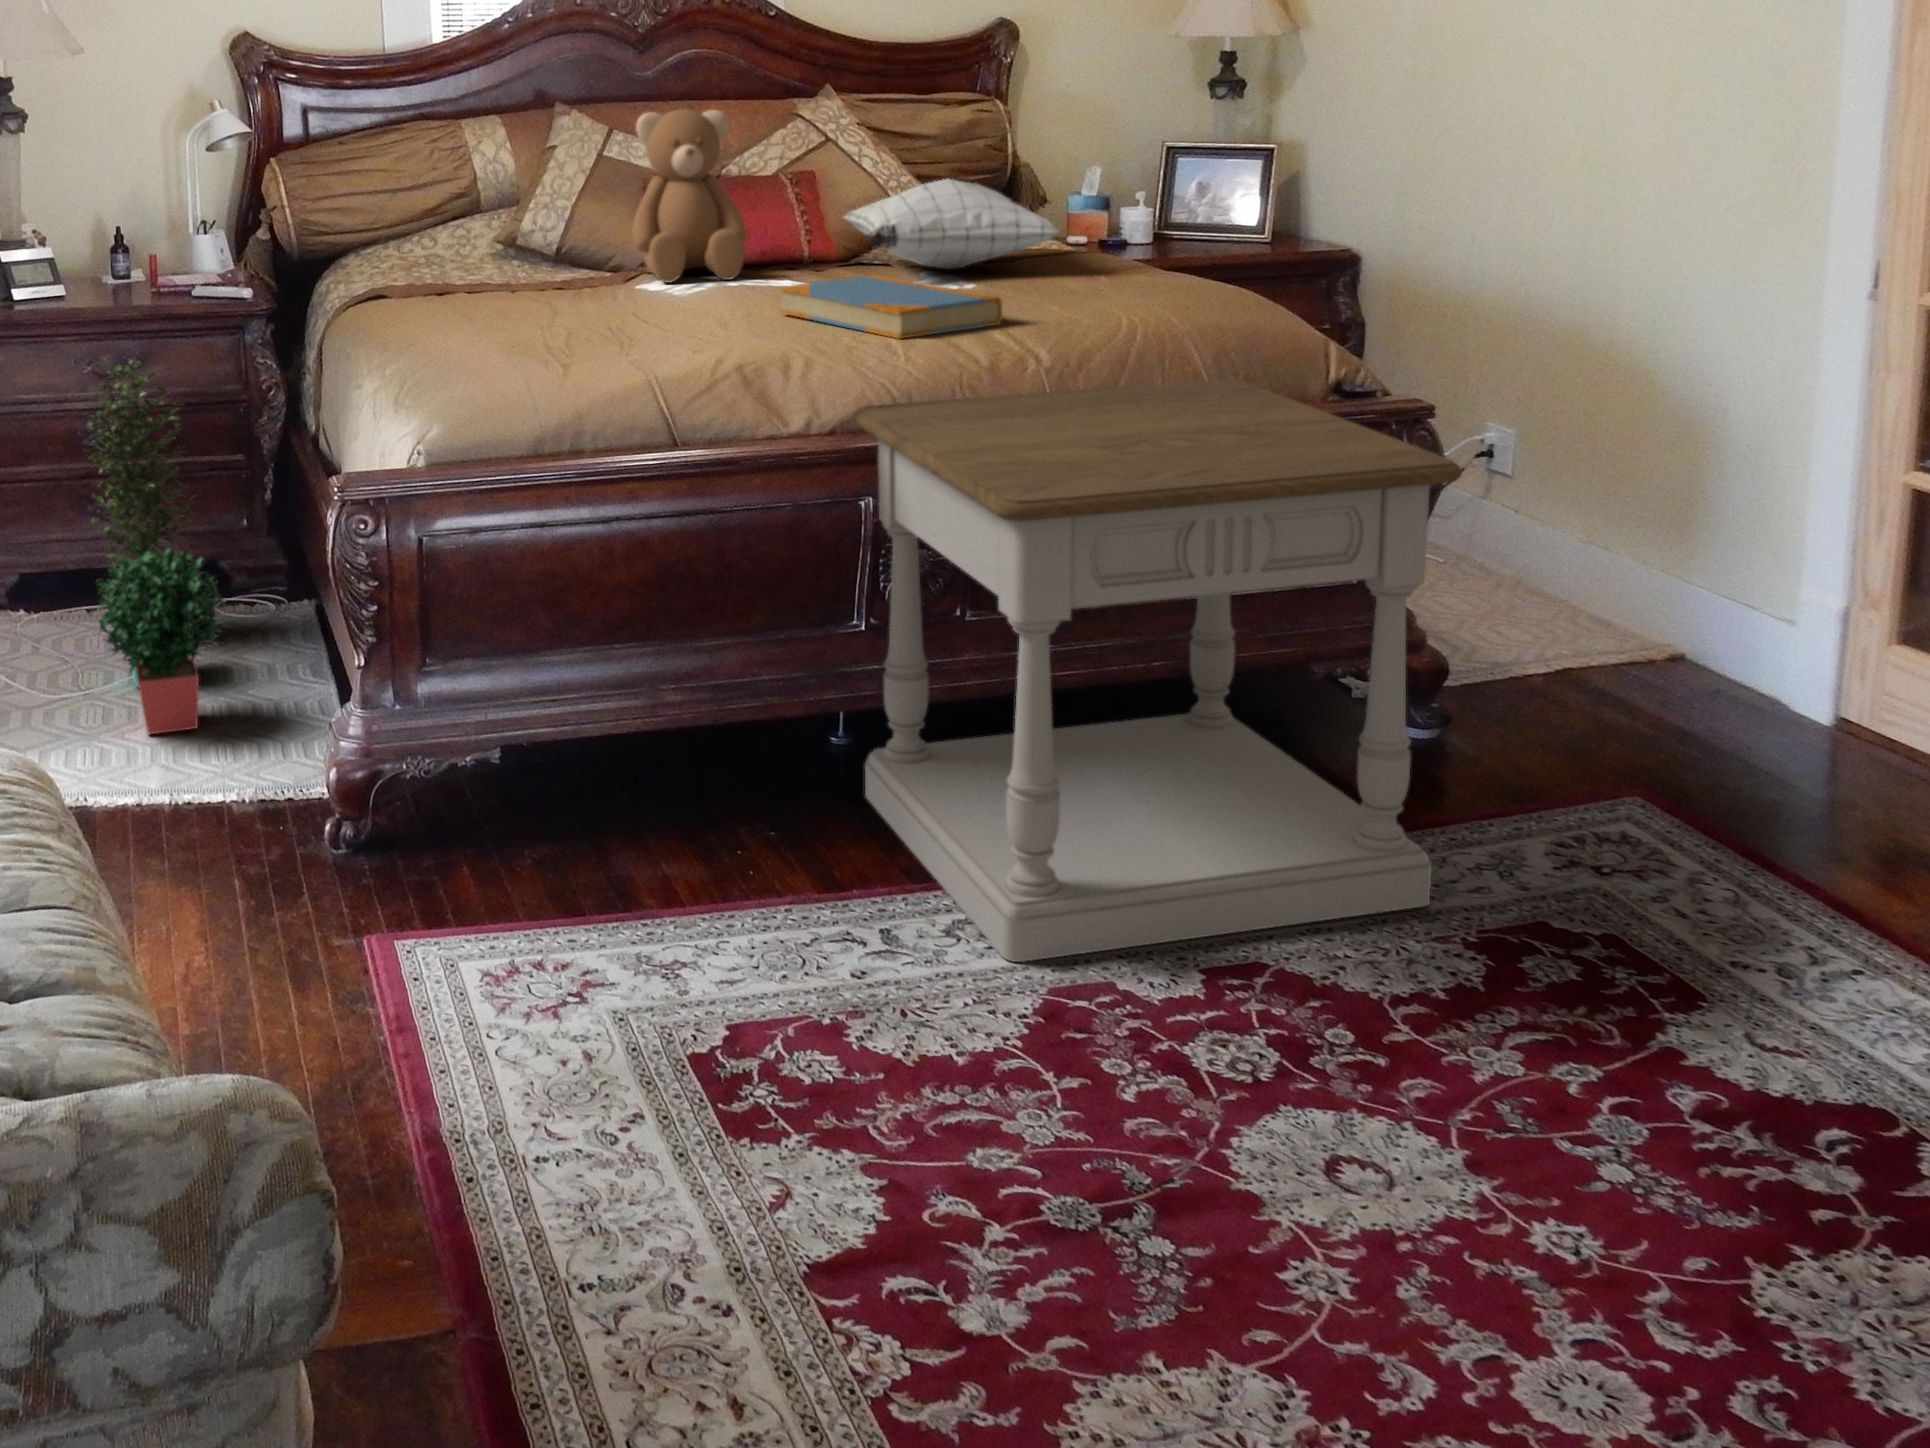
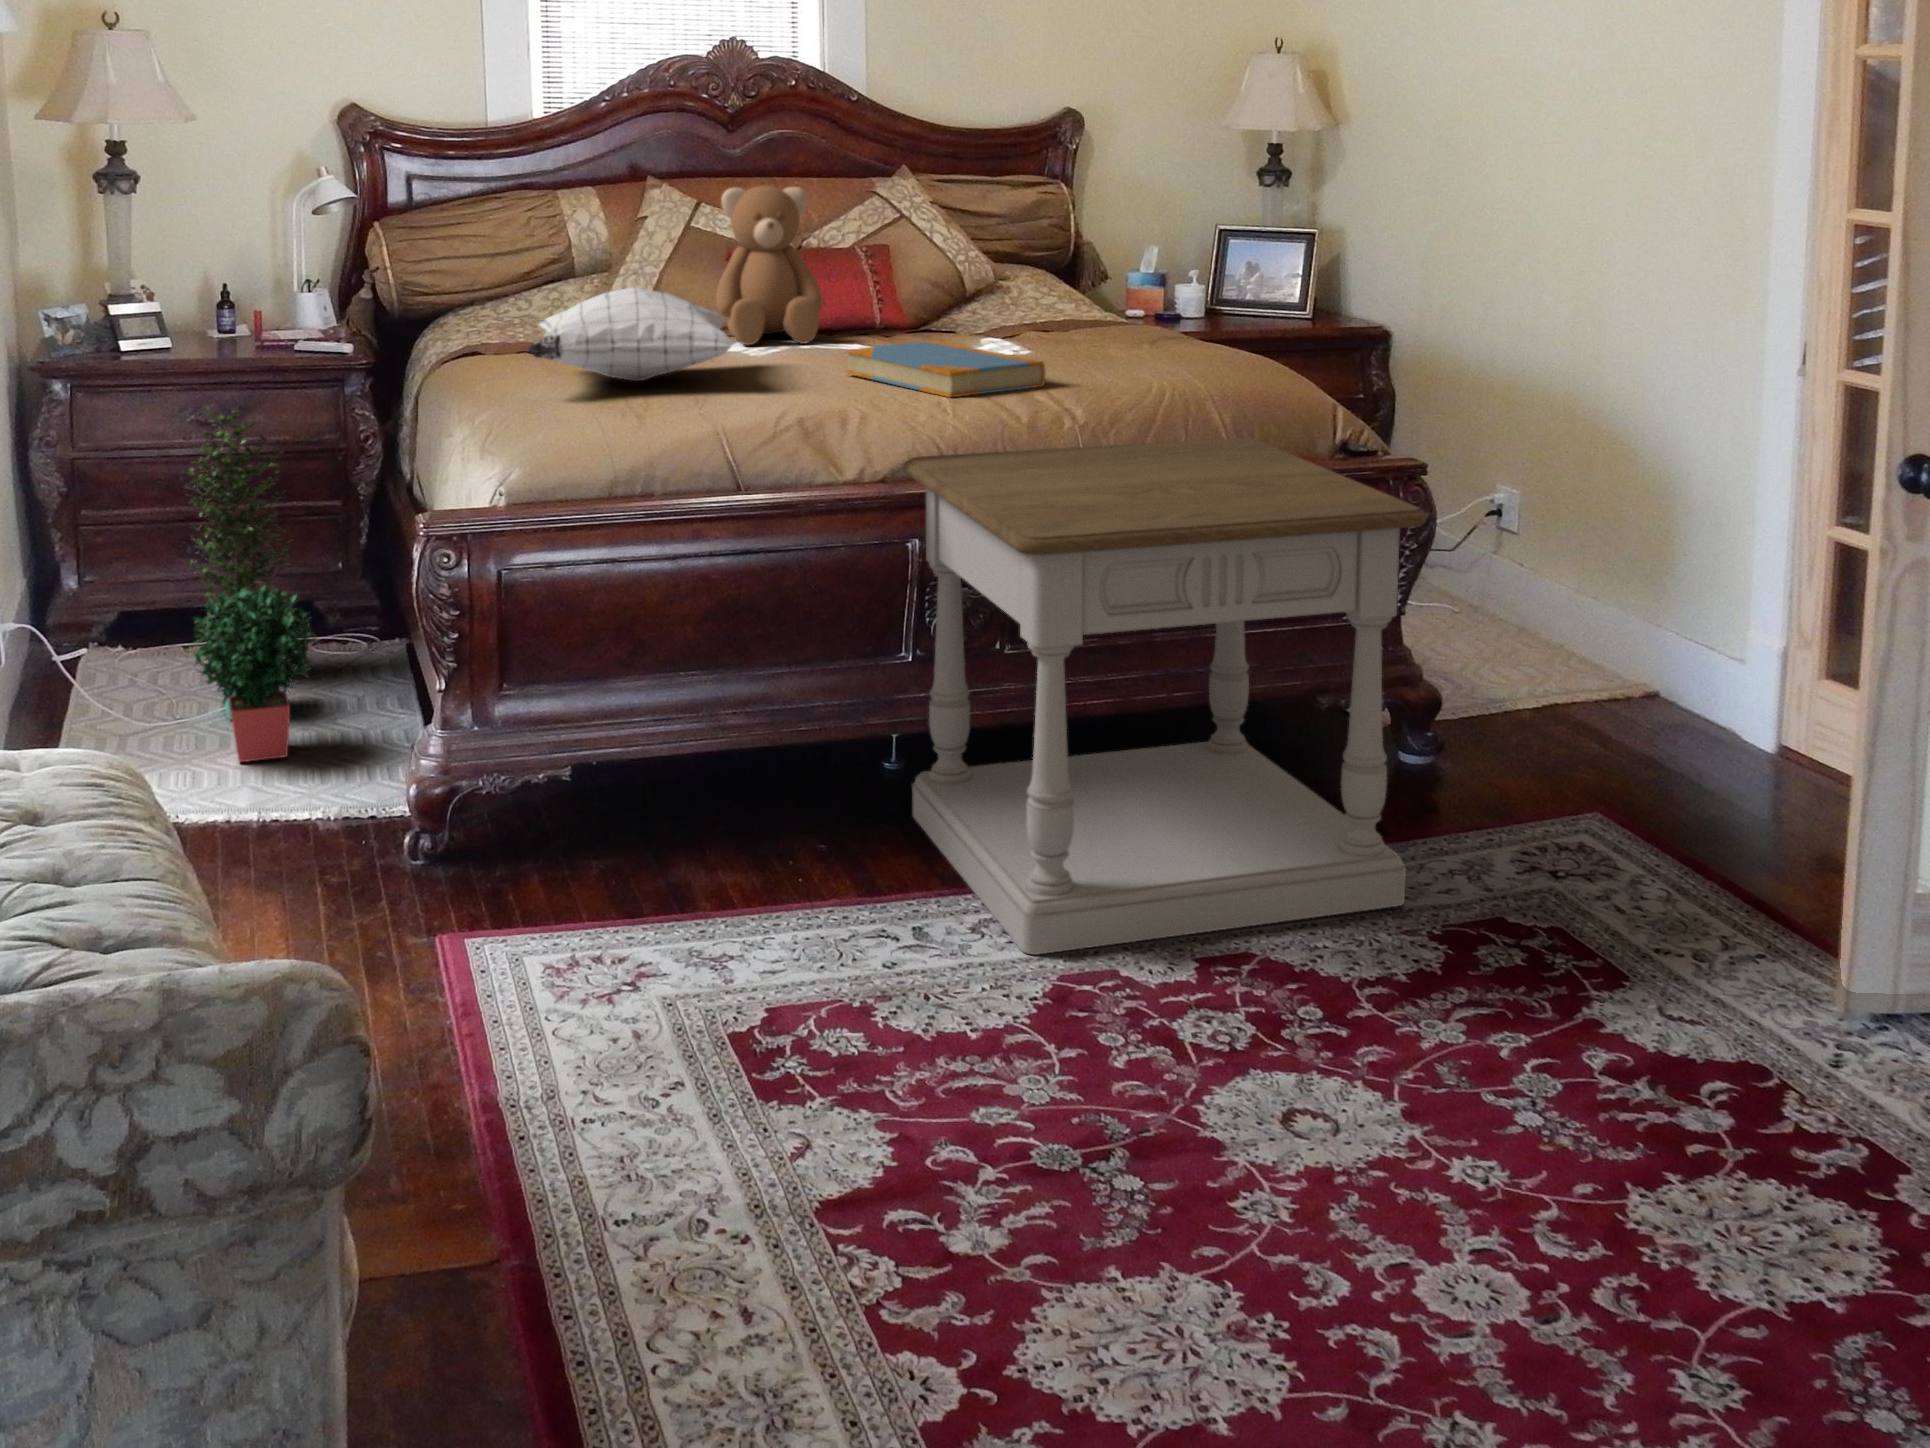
pillow: present [844,179,1058,269] -> present [527,287,733,381]

